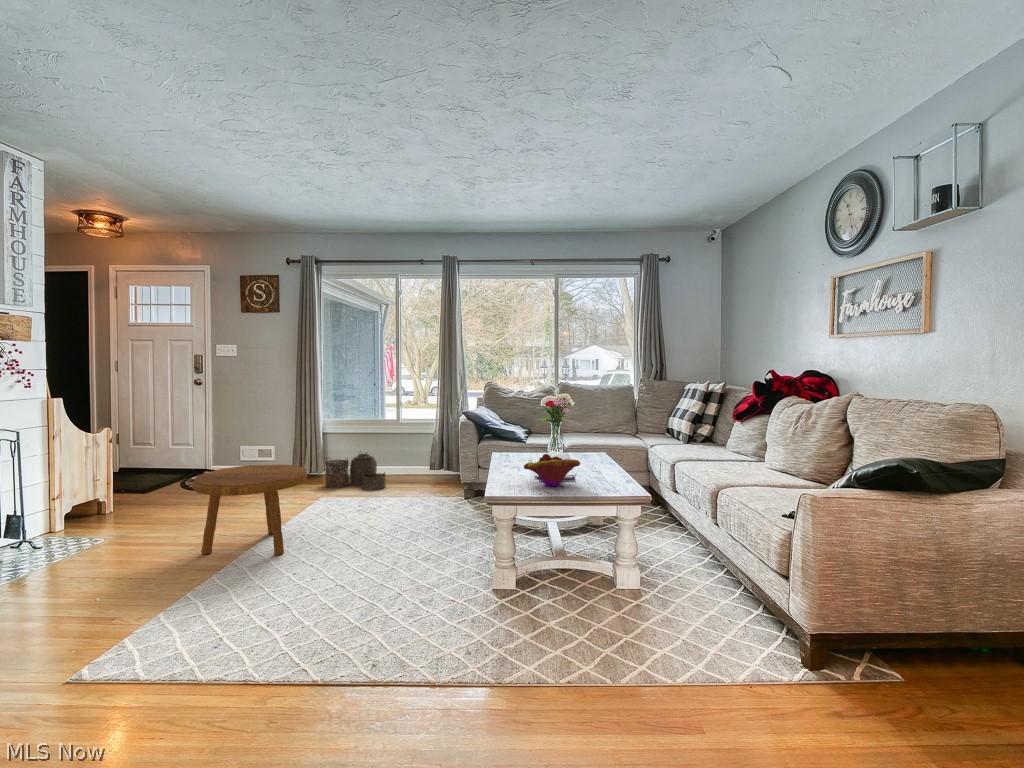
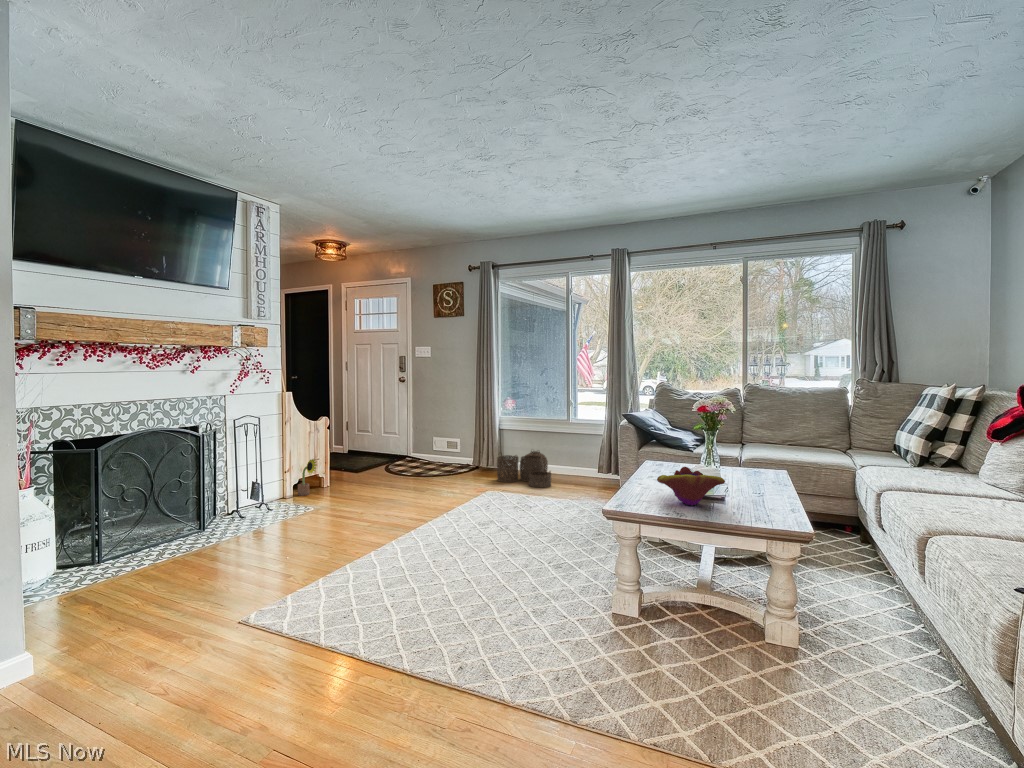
footstool: present [193,465,307,555] -> none [364,456,459,541]
decorative plant: none [73,479,101,526] -> present [298,459,316,496]

